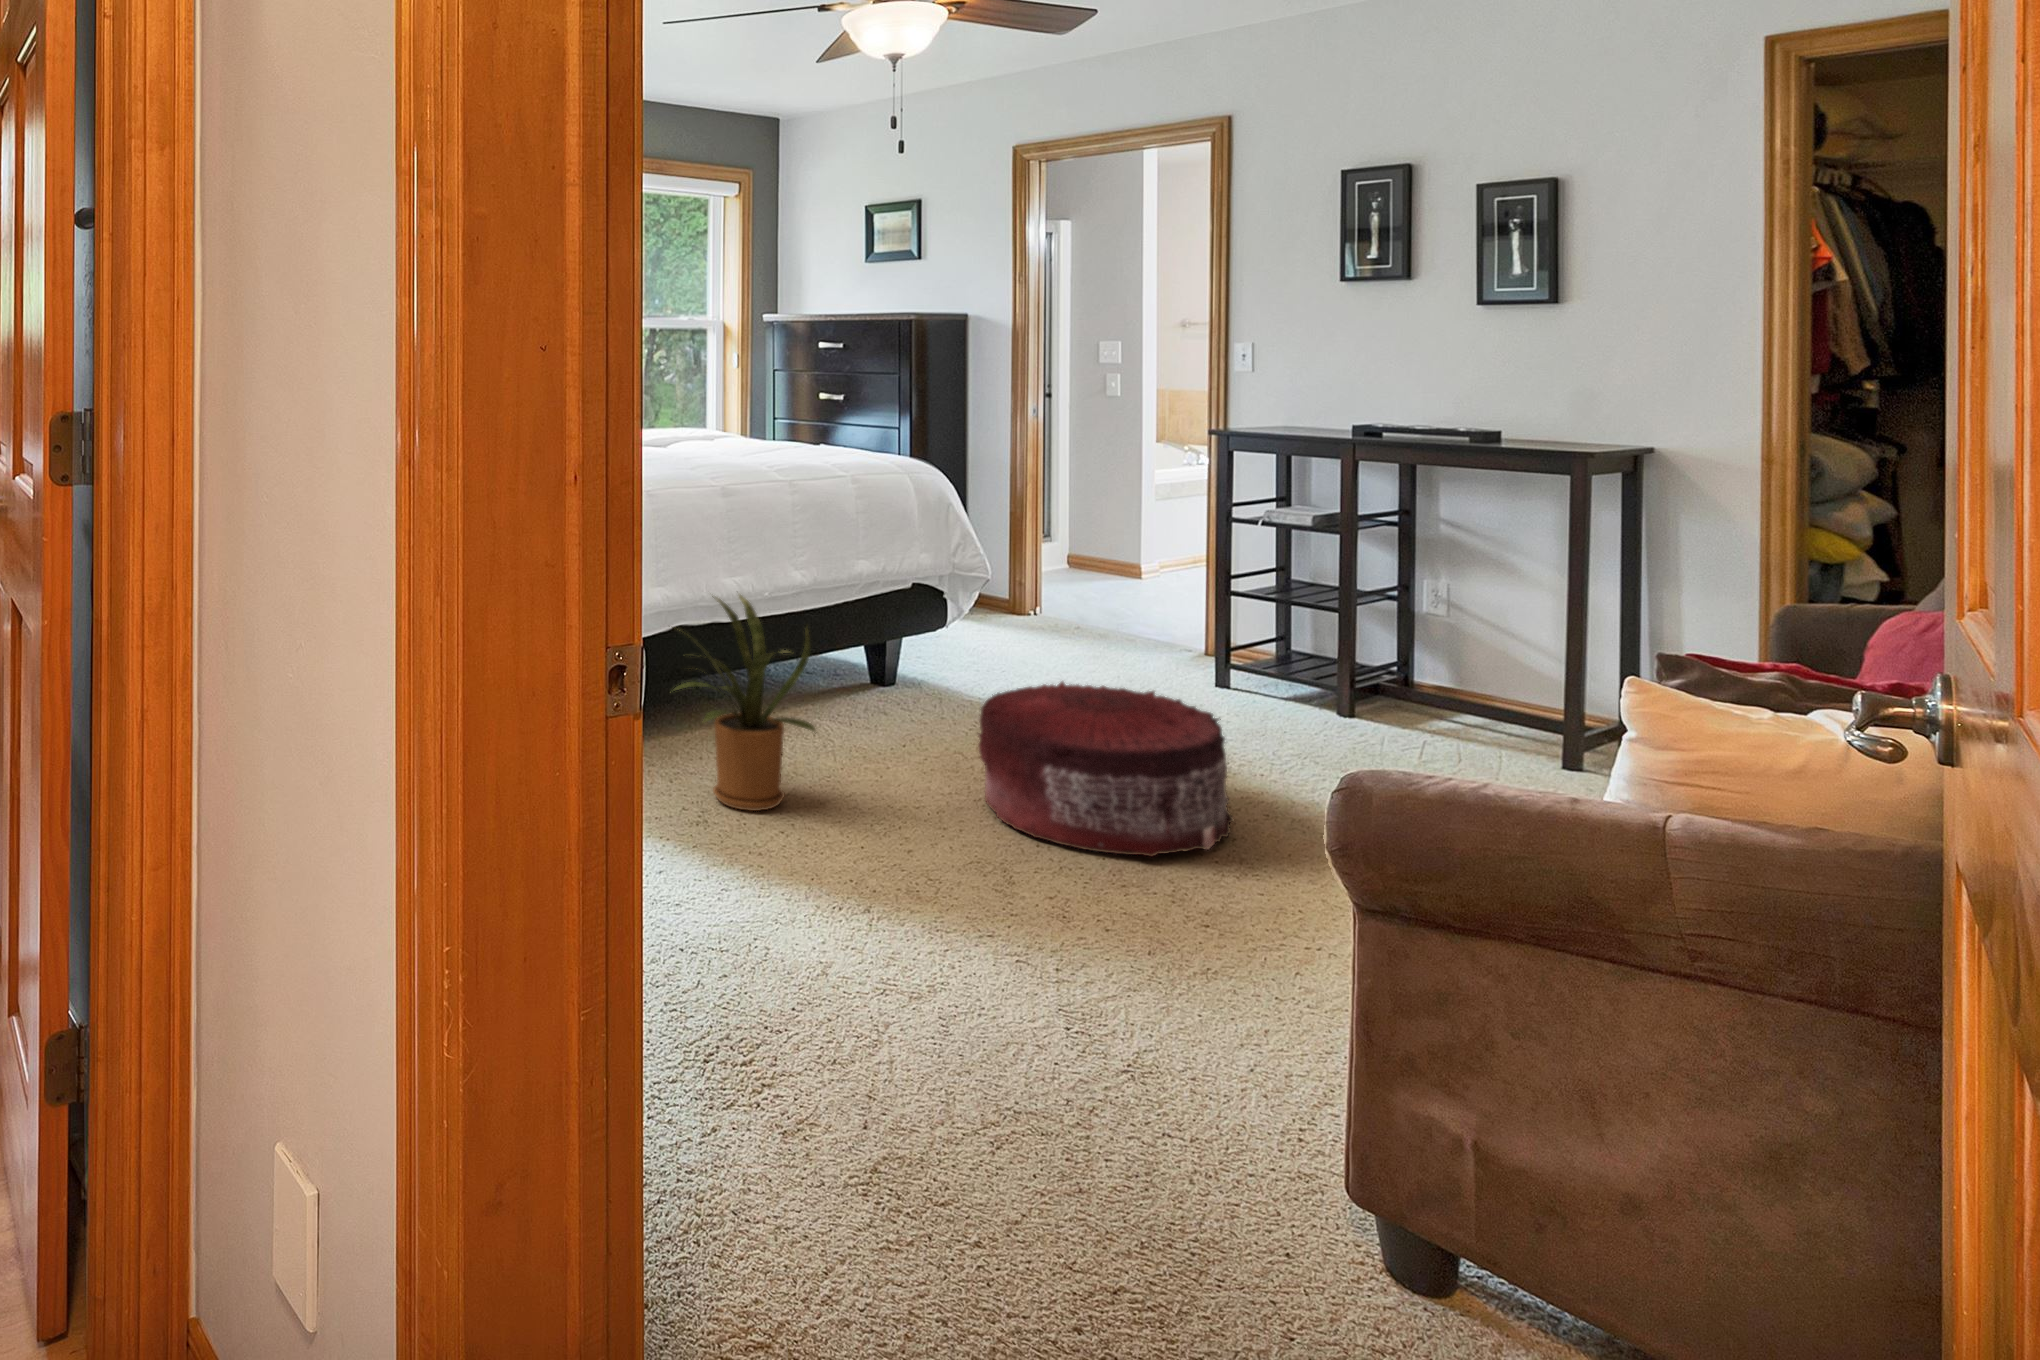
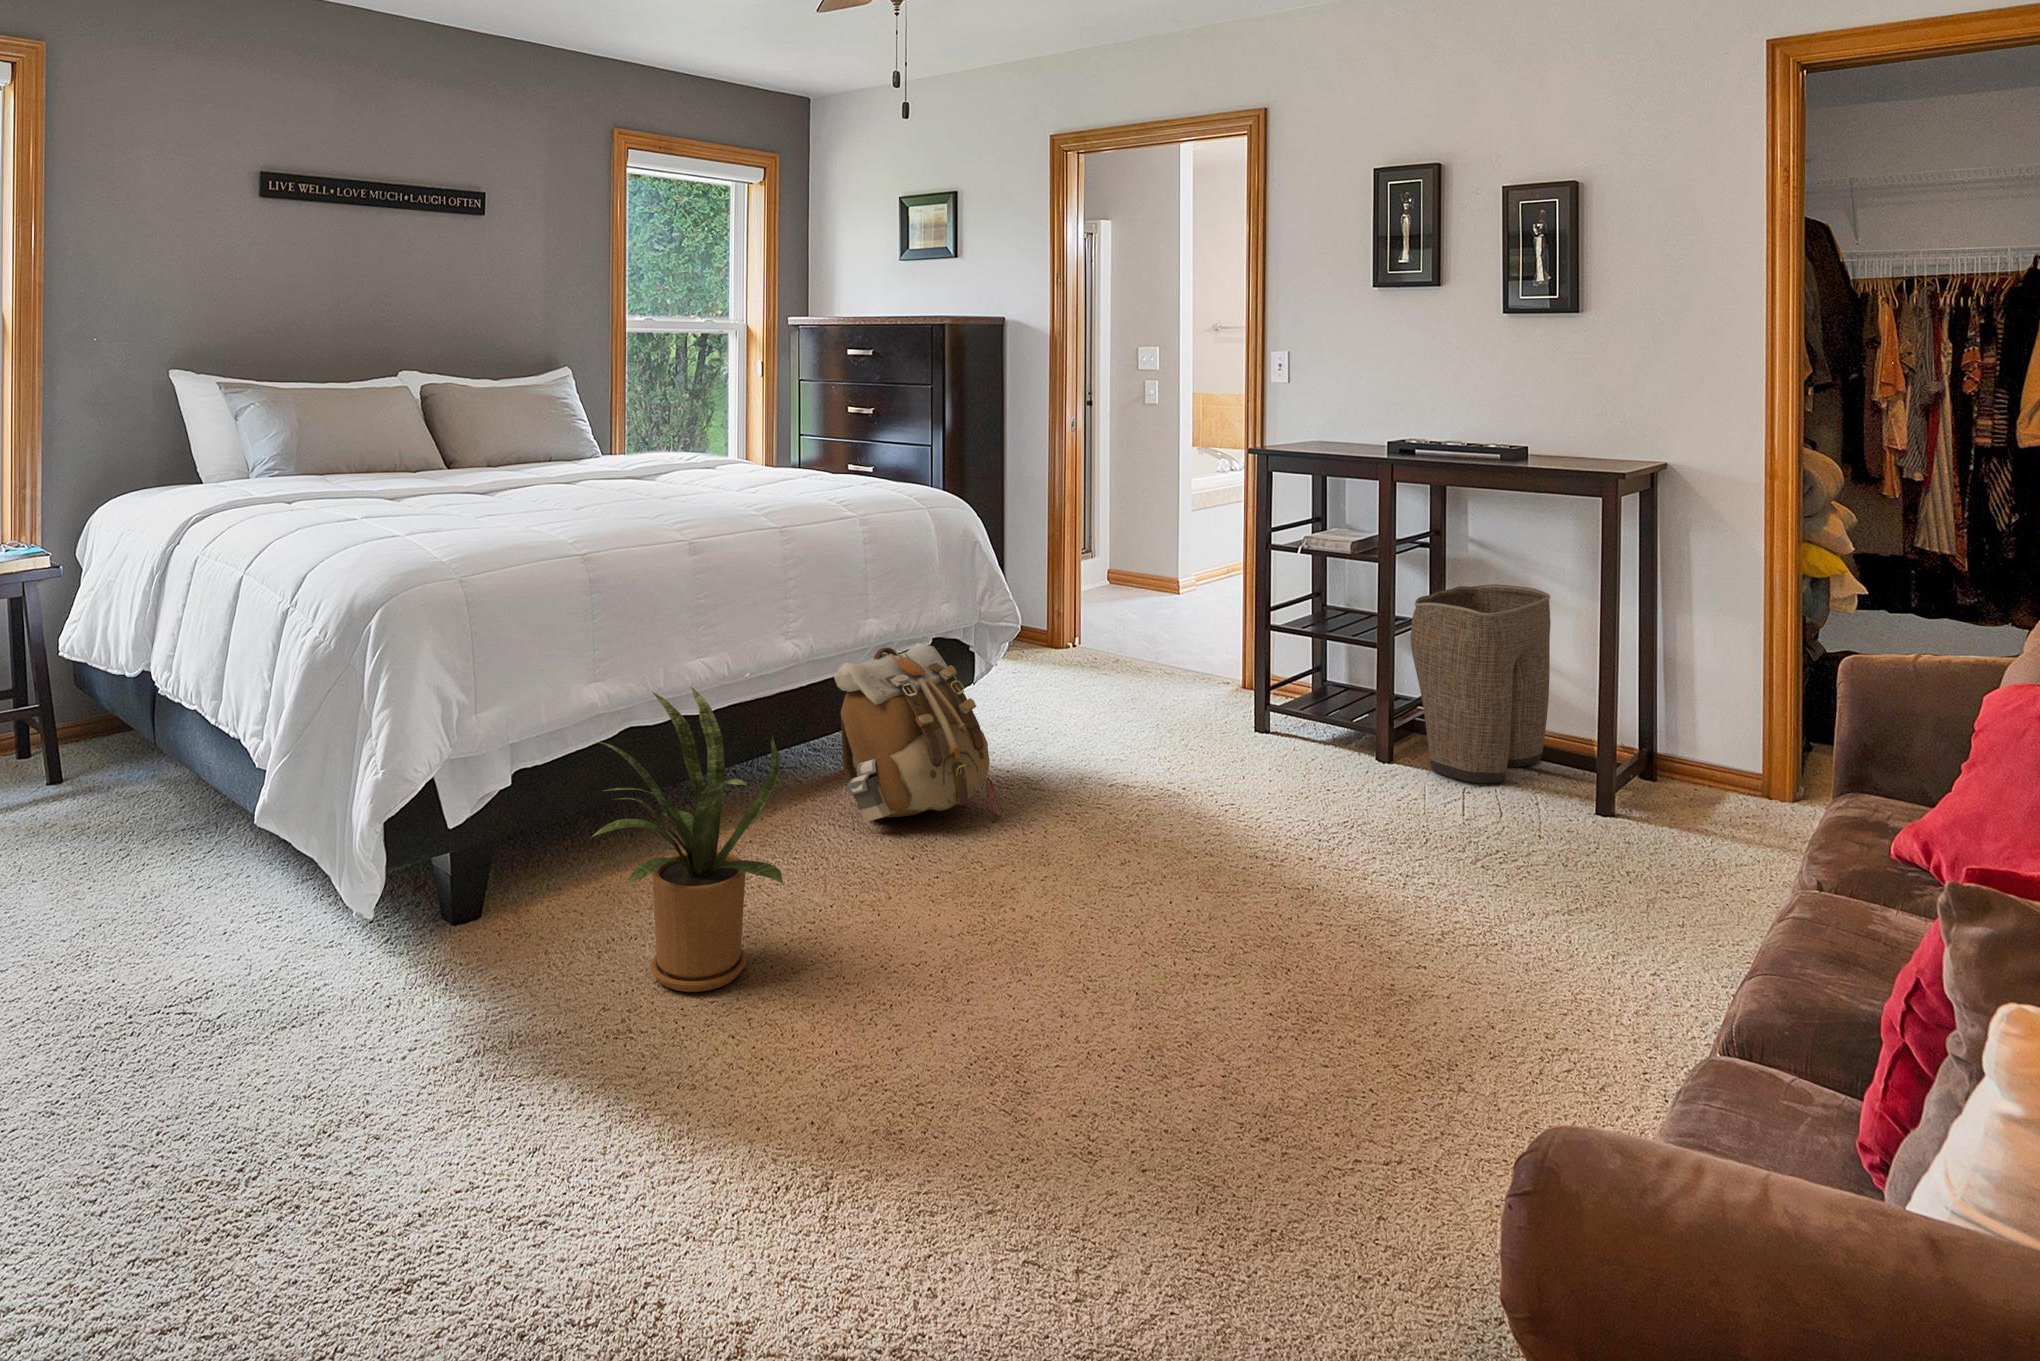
laundry basket: none [1372,560,1522,738] -> present [1411,584,1551,783]
backpack: none [835,583,978,727] -> present [834,643,1001,822]
pouf: present [978,682,1234,856] -> none [990,769,1287,1014]

